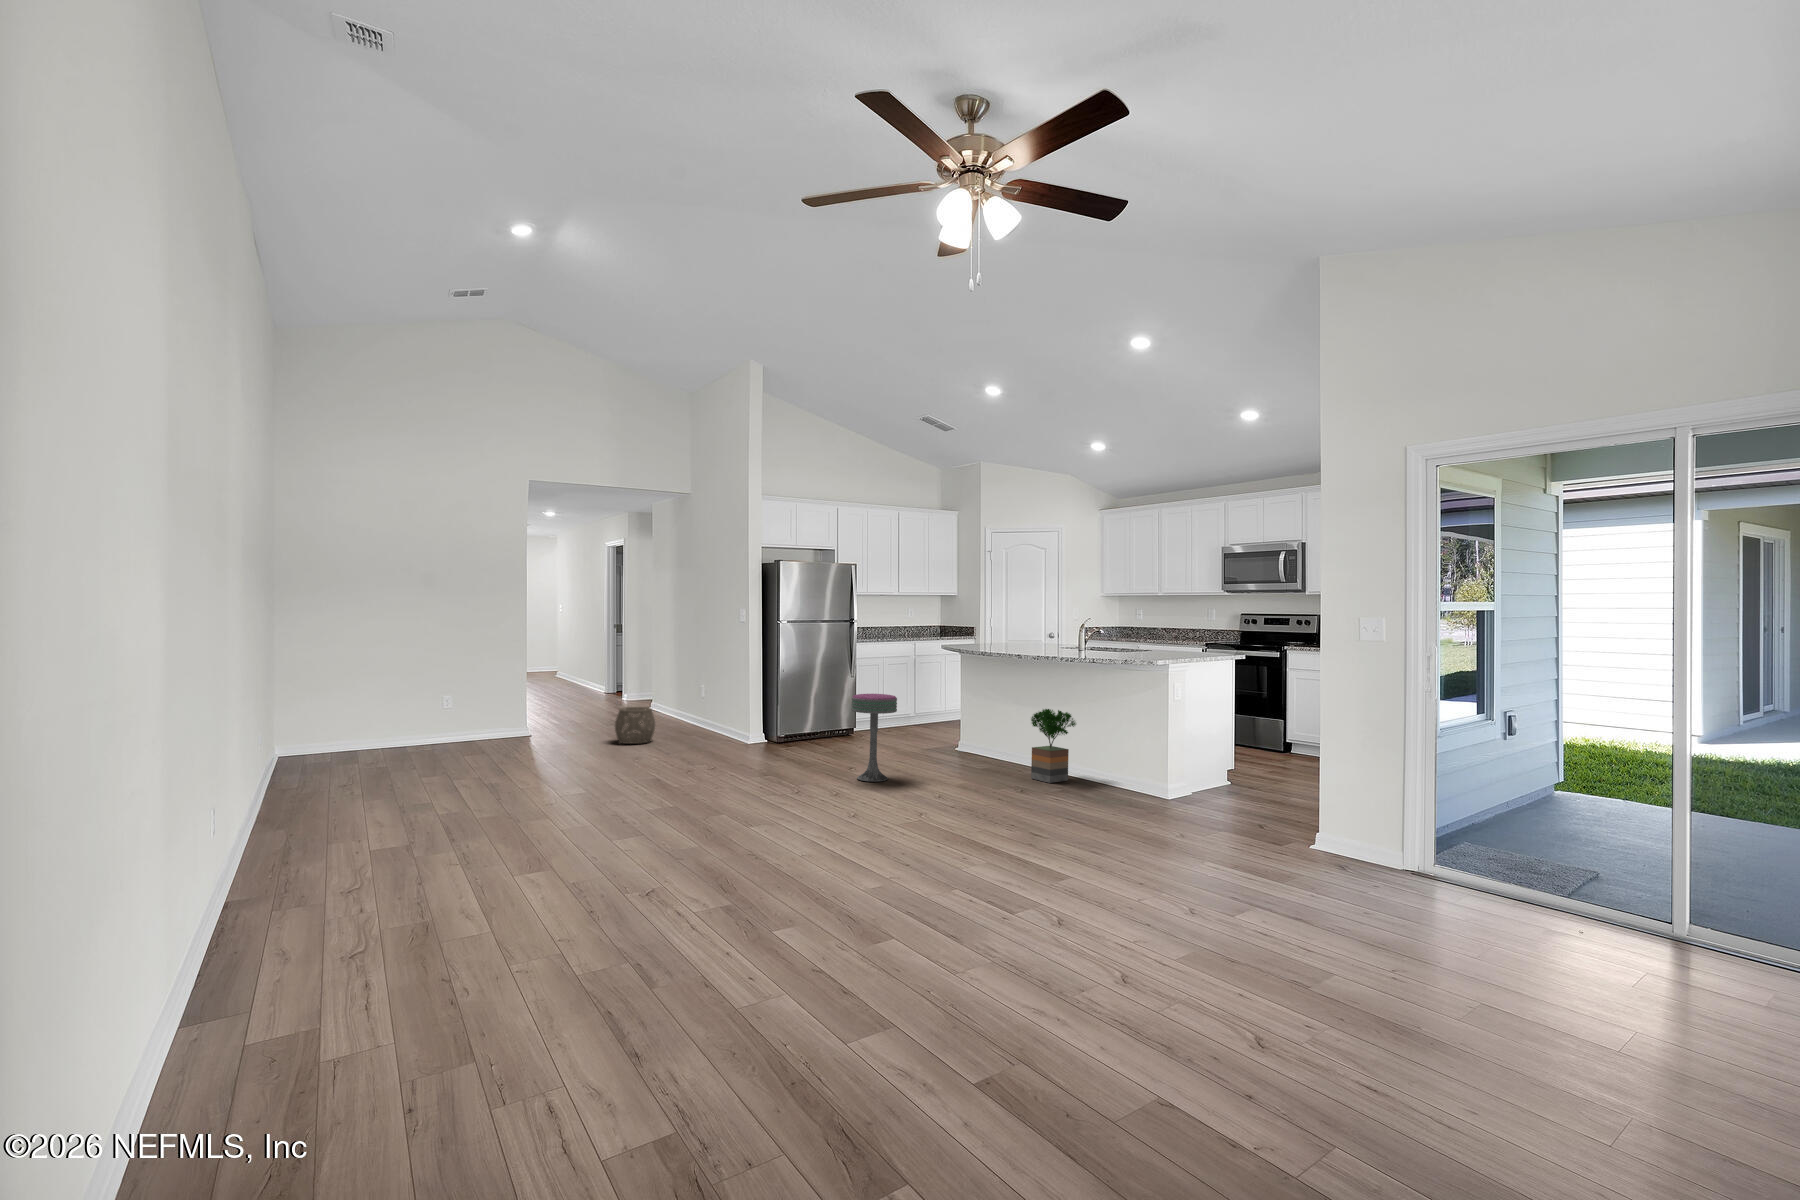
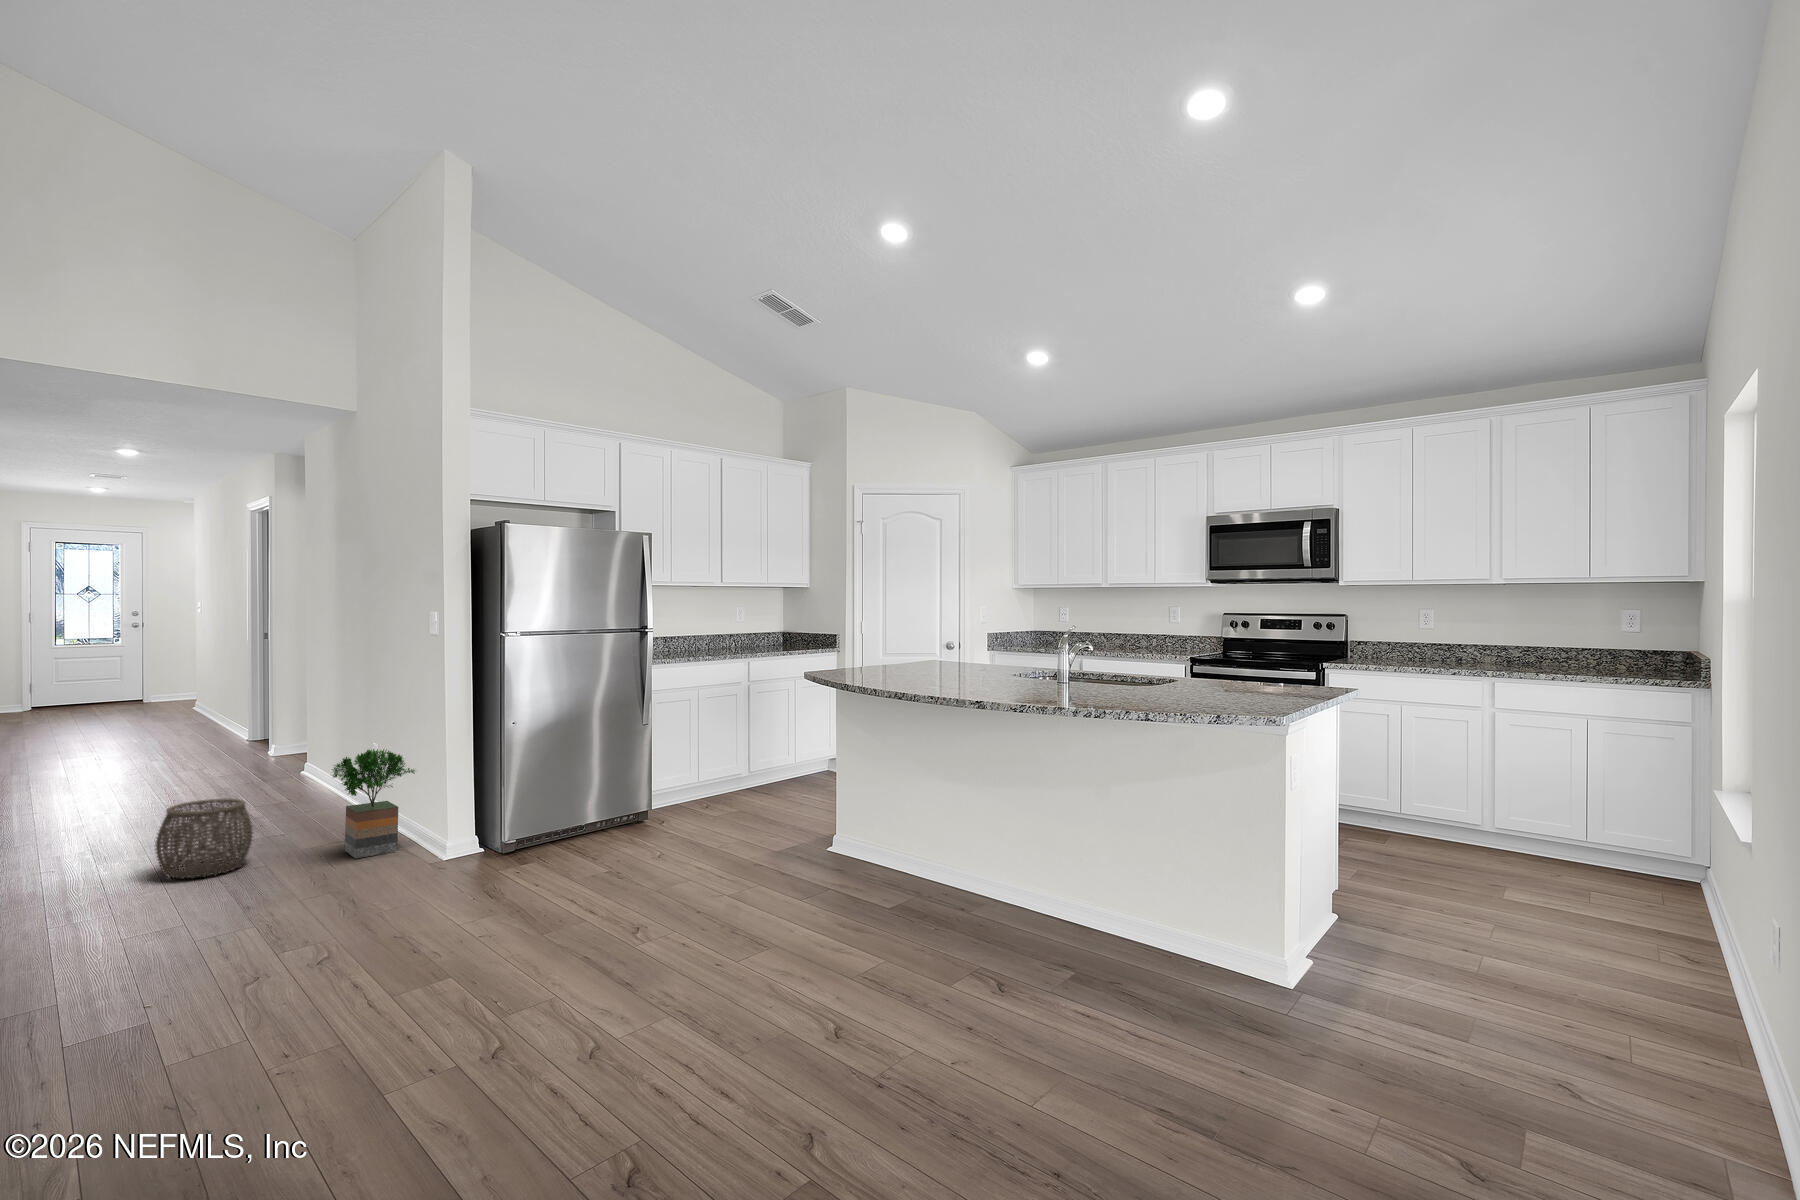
bar stool: present [852,694,897,782] -> none [637,786,734,980]
potted tree: present [1031,709,1076,783] -> present [332,749,415,858]

